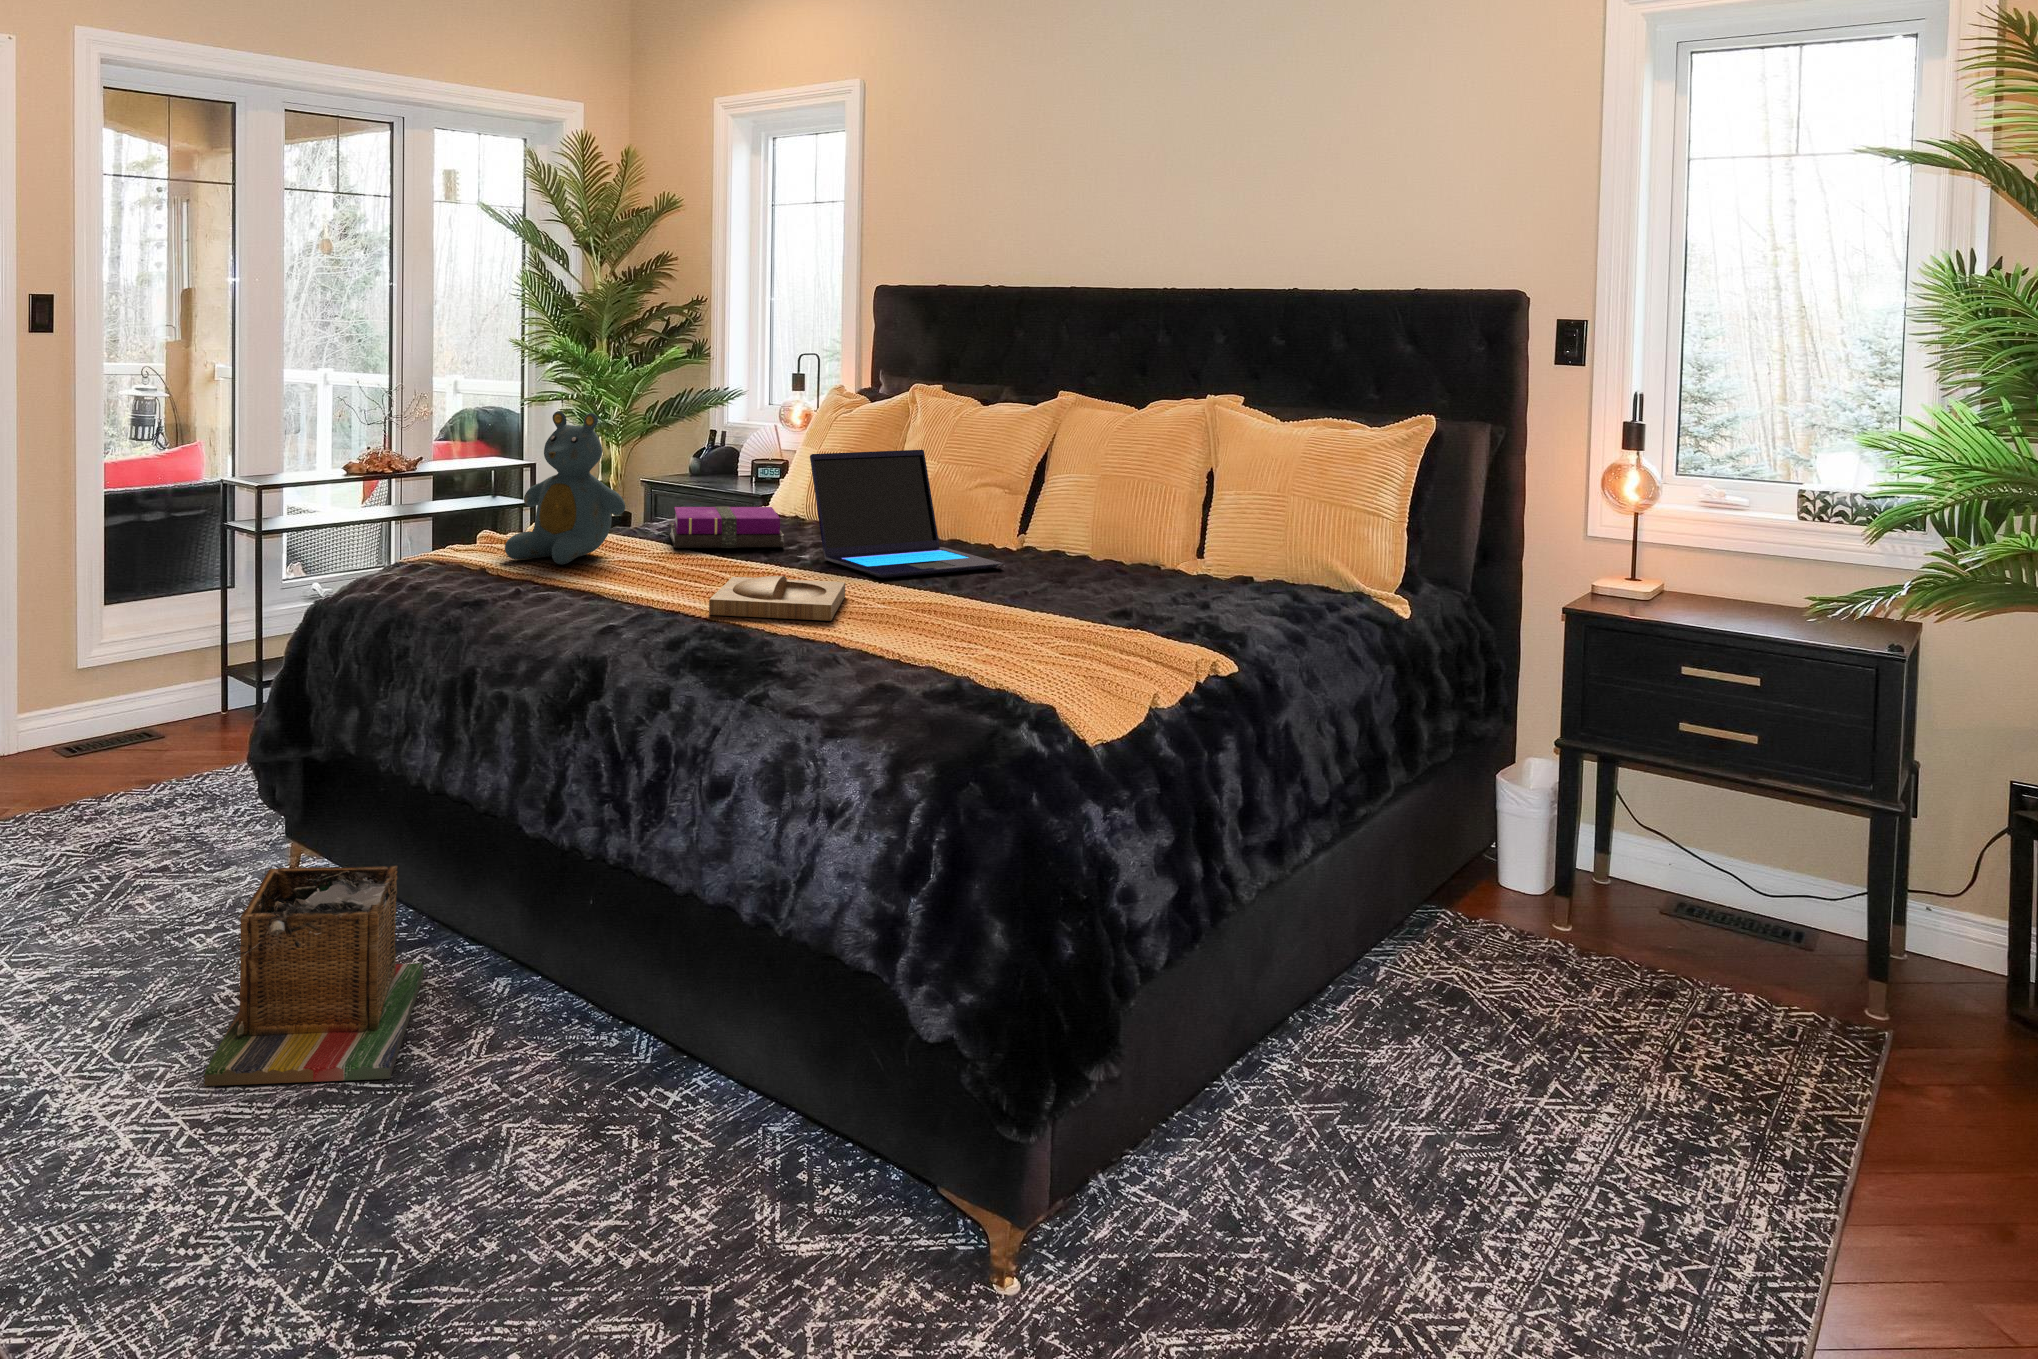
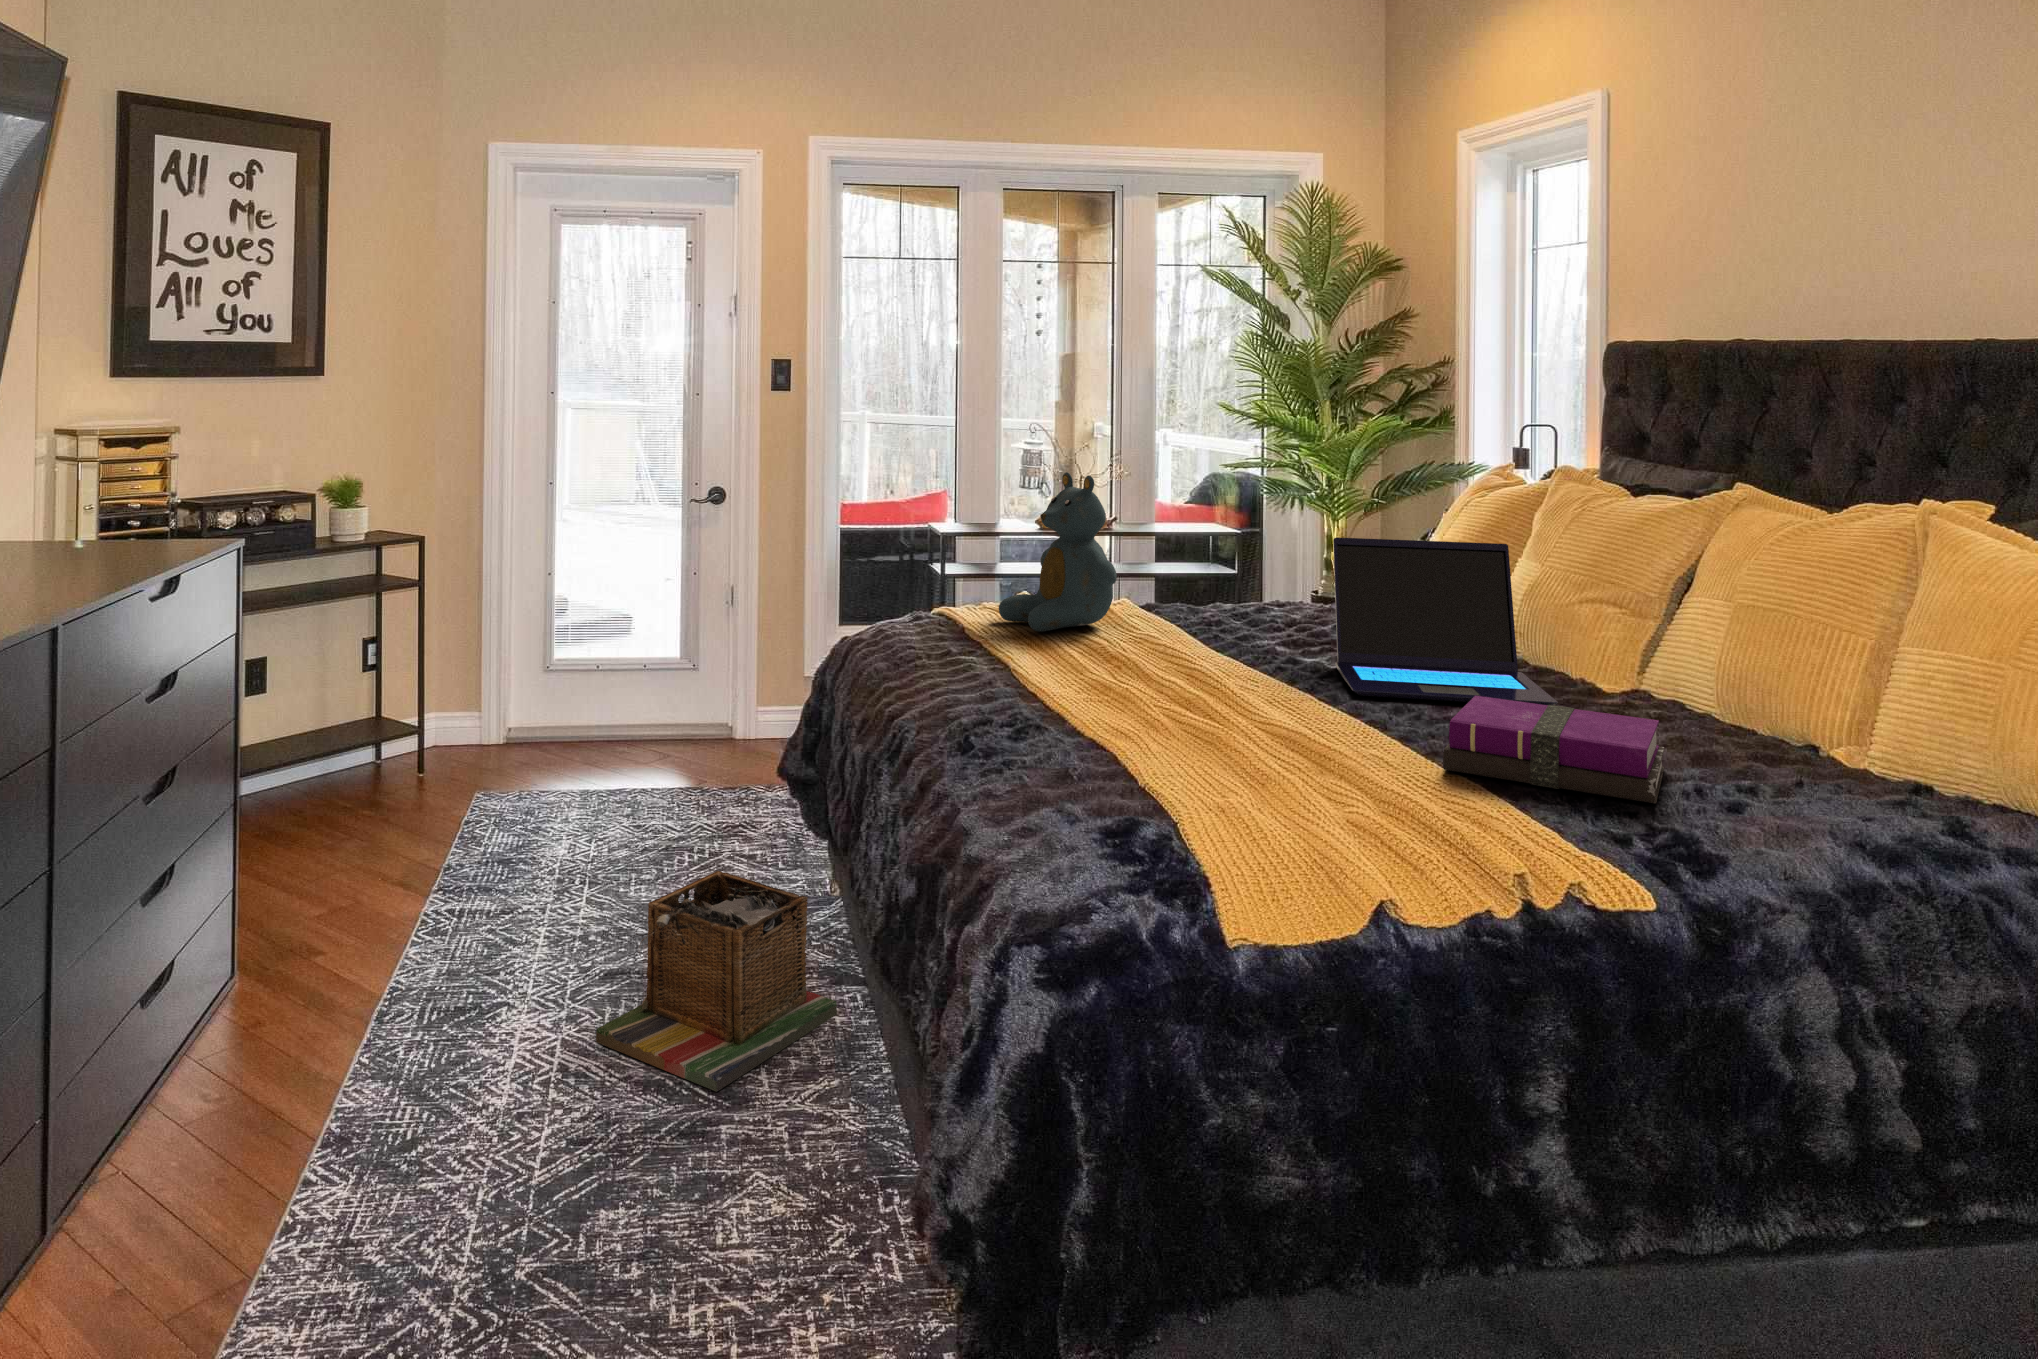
notebook: present [670,506,784,548] -> present [1443,696,1664,803]
tray: present [709,576,845,621] -> none [1068,666,1265,729]

